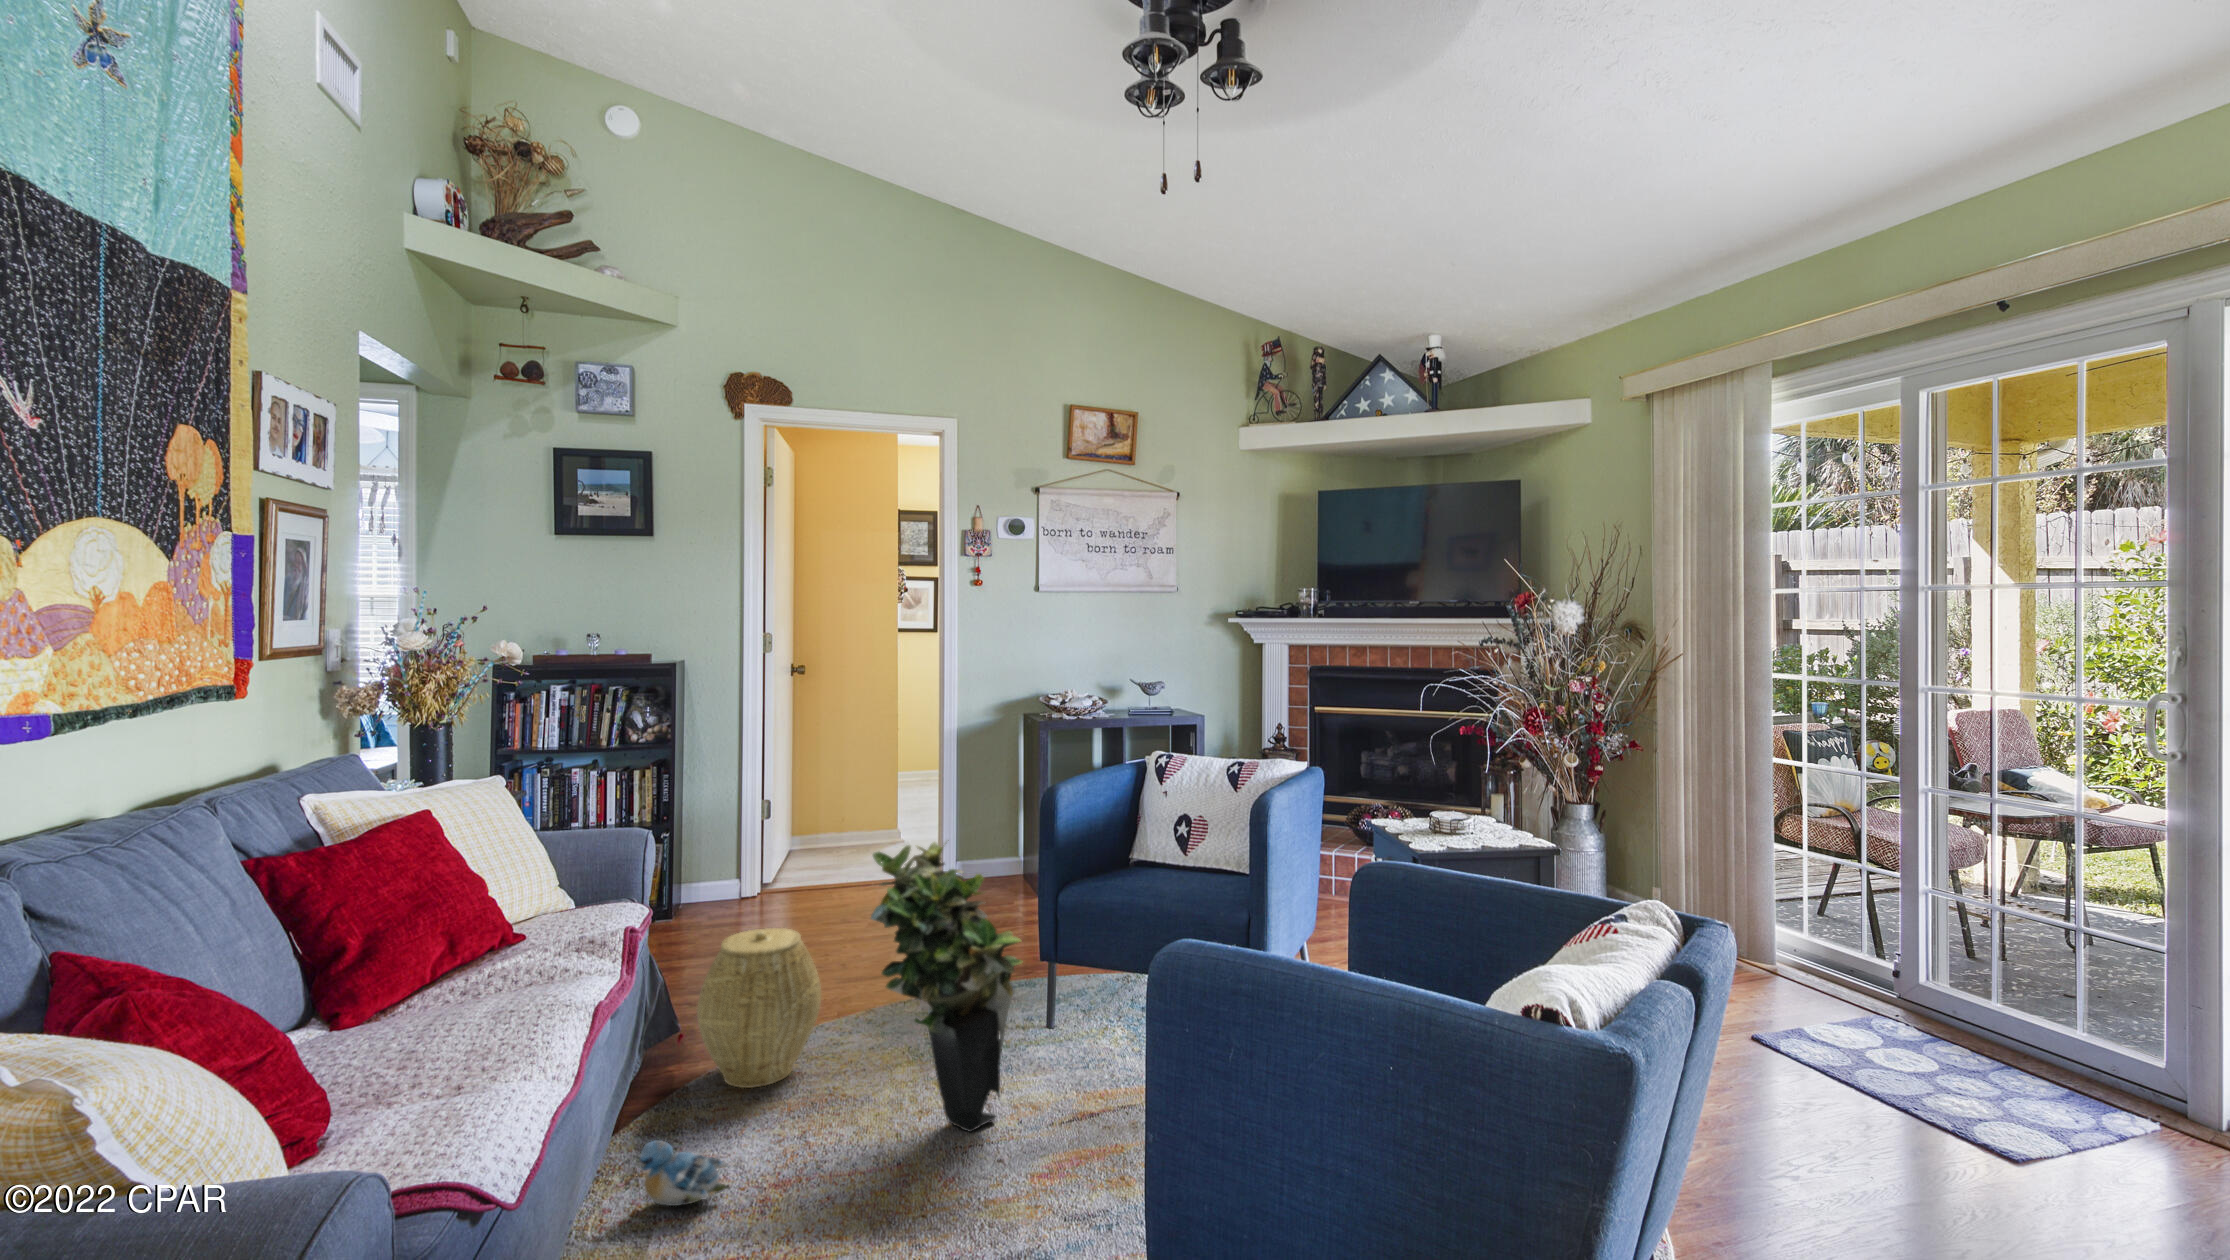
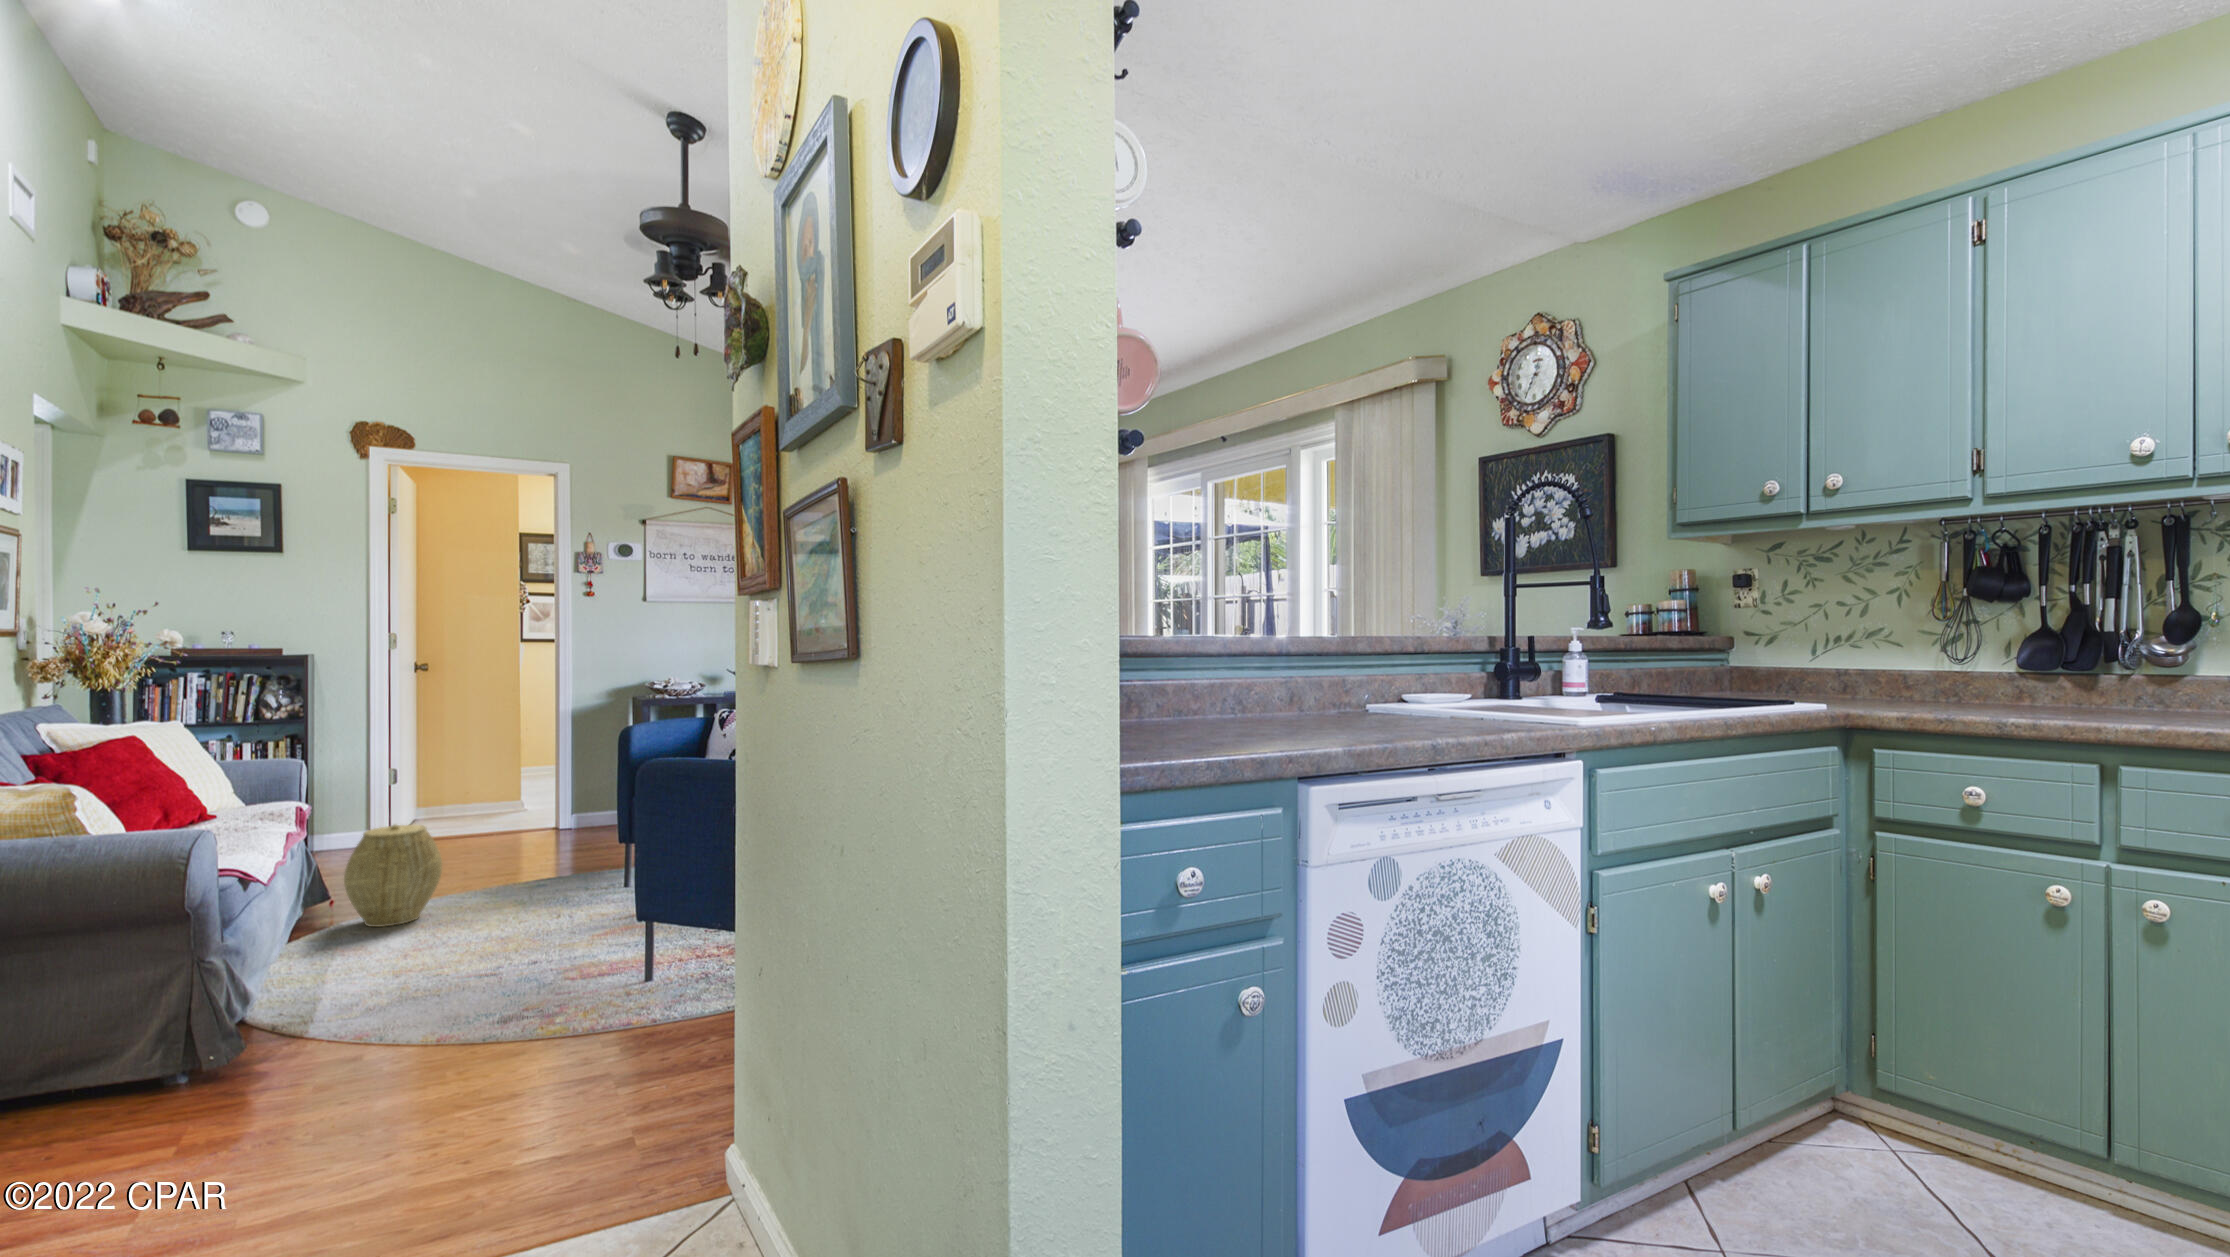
potted plant: present [871,842,1022,1132] -> none [478,753,590,929]
plush toy: present [638,1140,729,1206] -> none [307,931,375,969]

